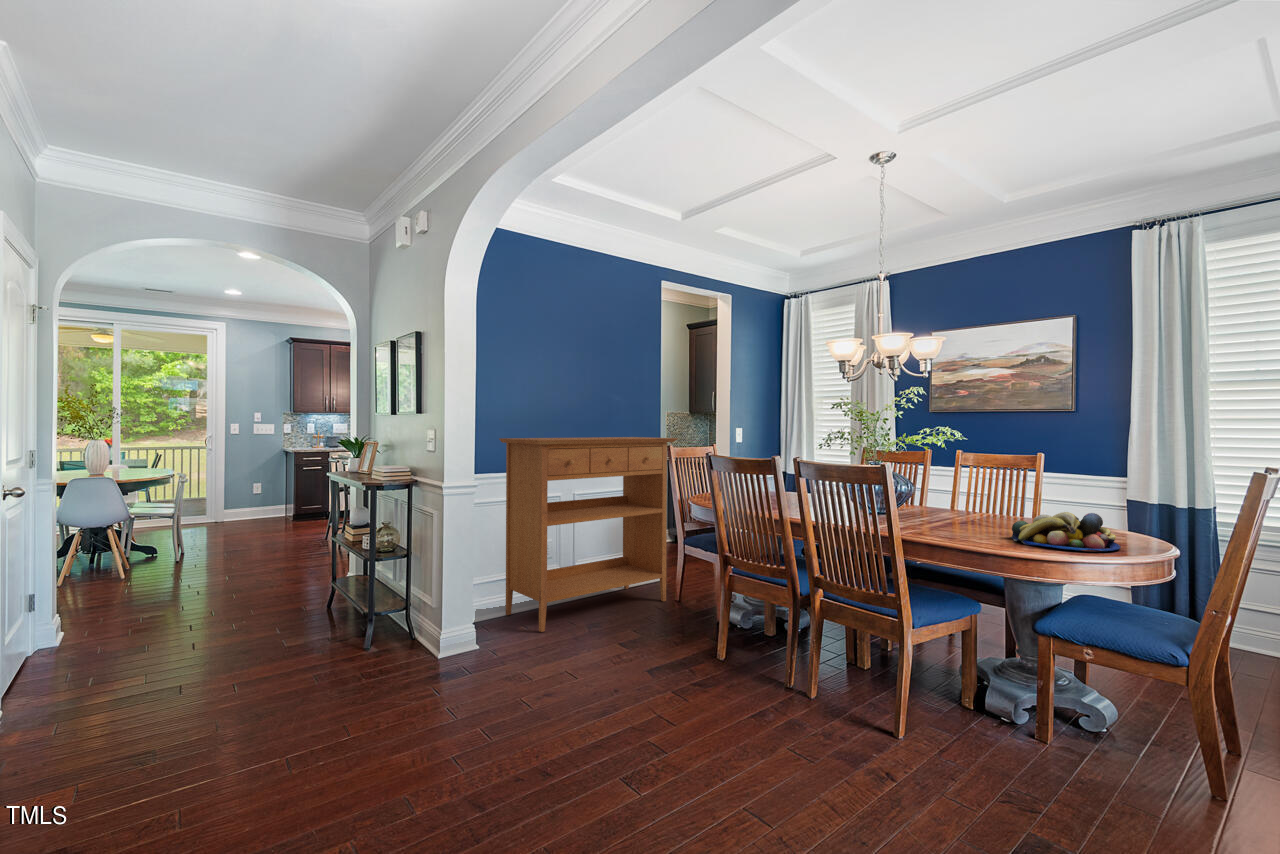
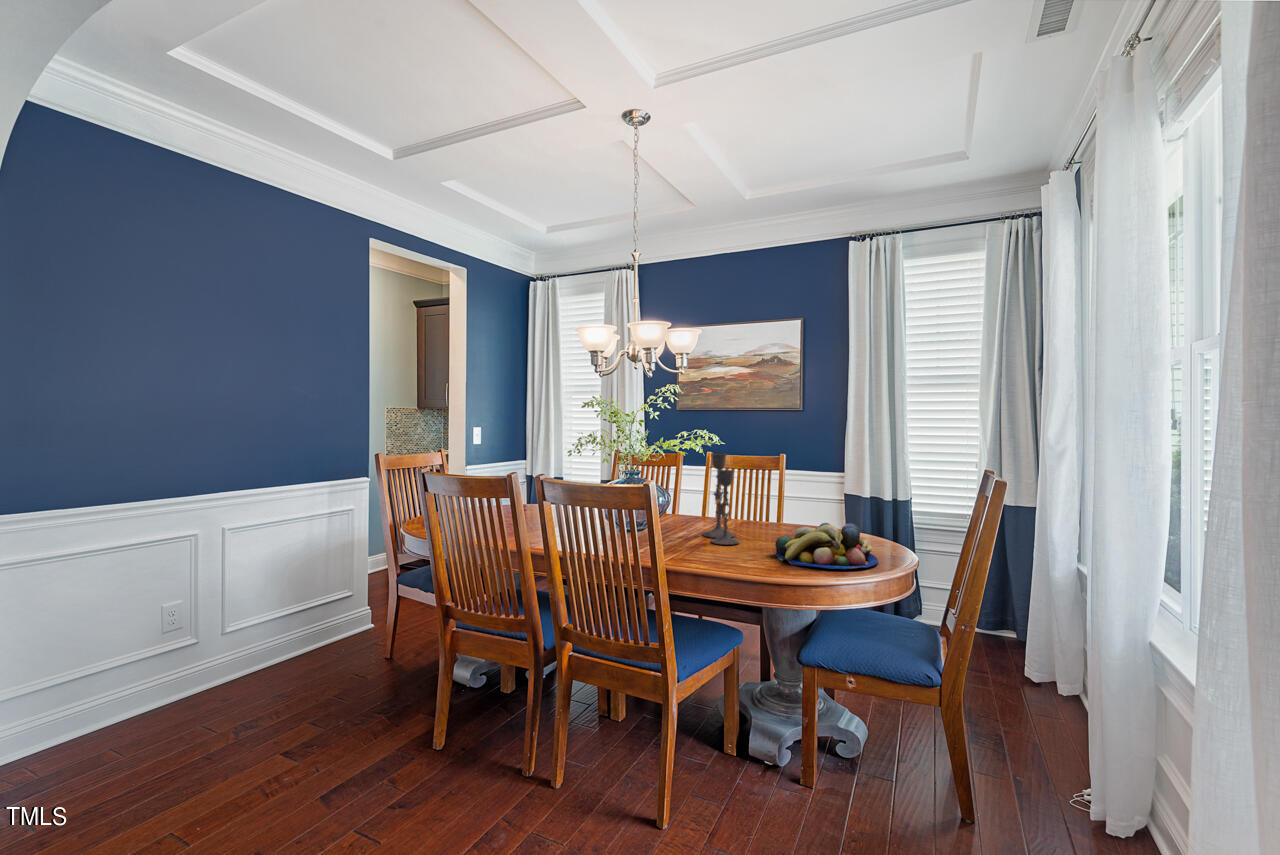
console table: present [499,437,678,632] -> none [83,441,392,744]
candlestick: none [944,449,979,528] -> present [702,453,739,545]

